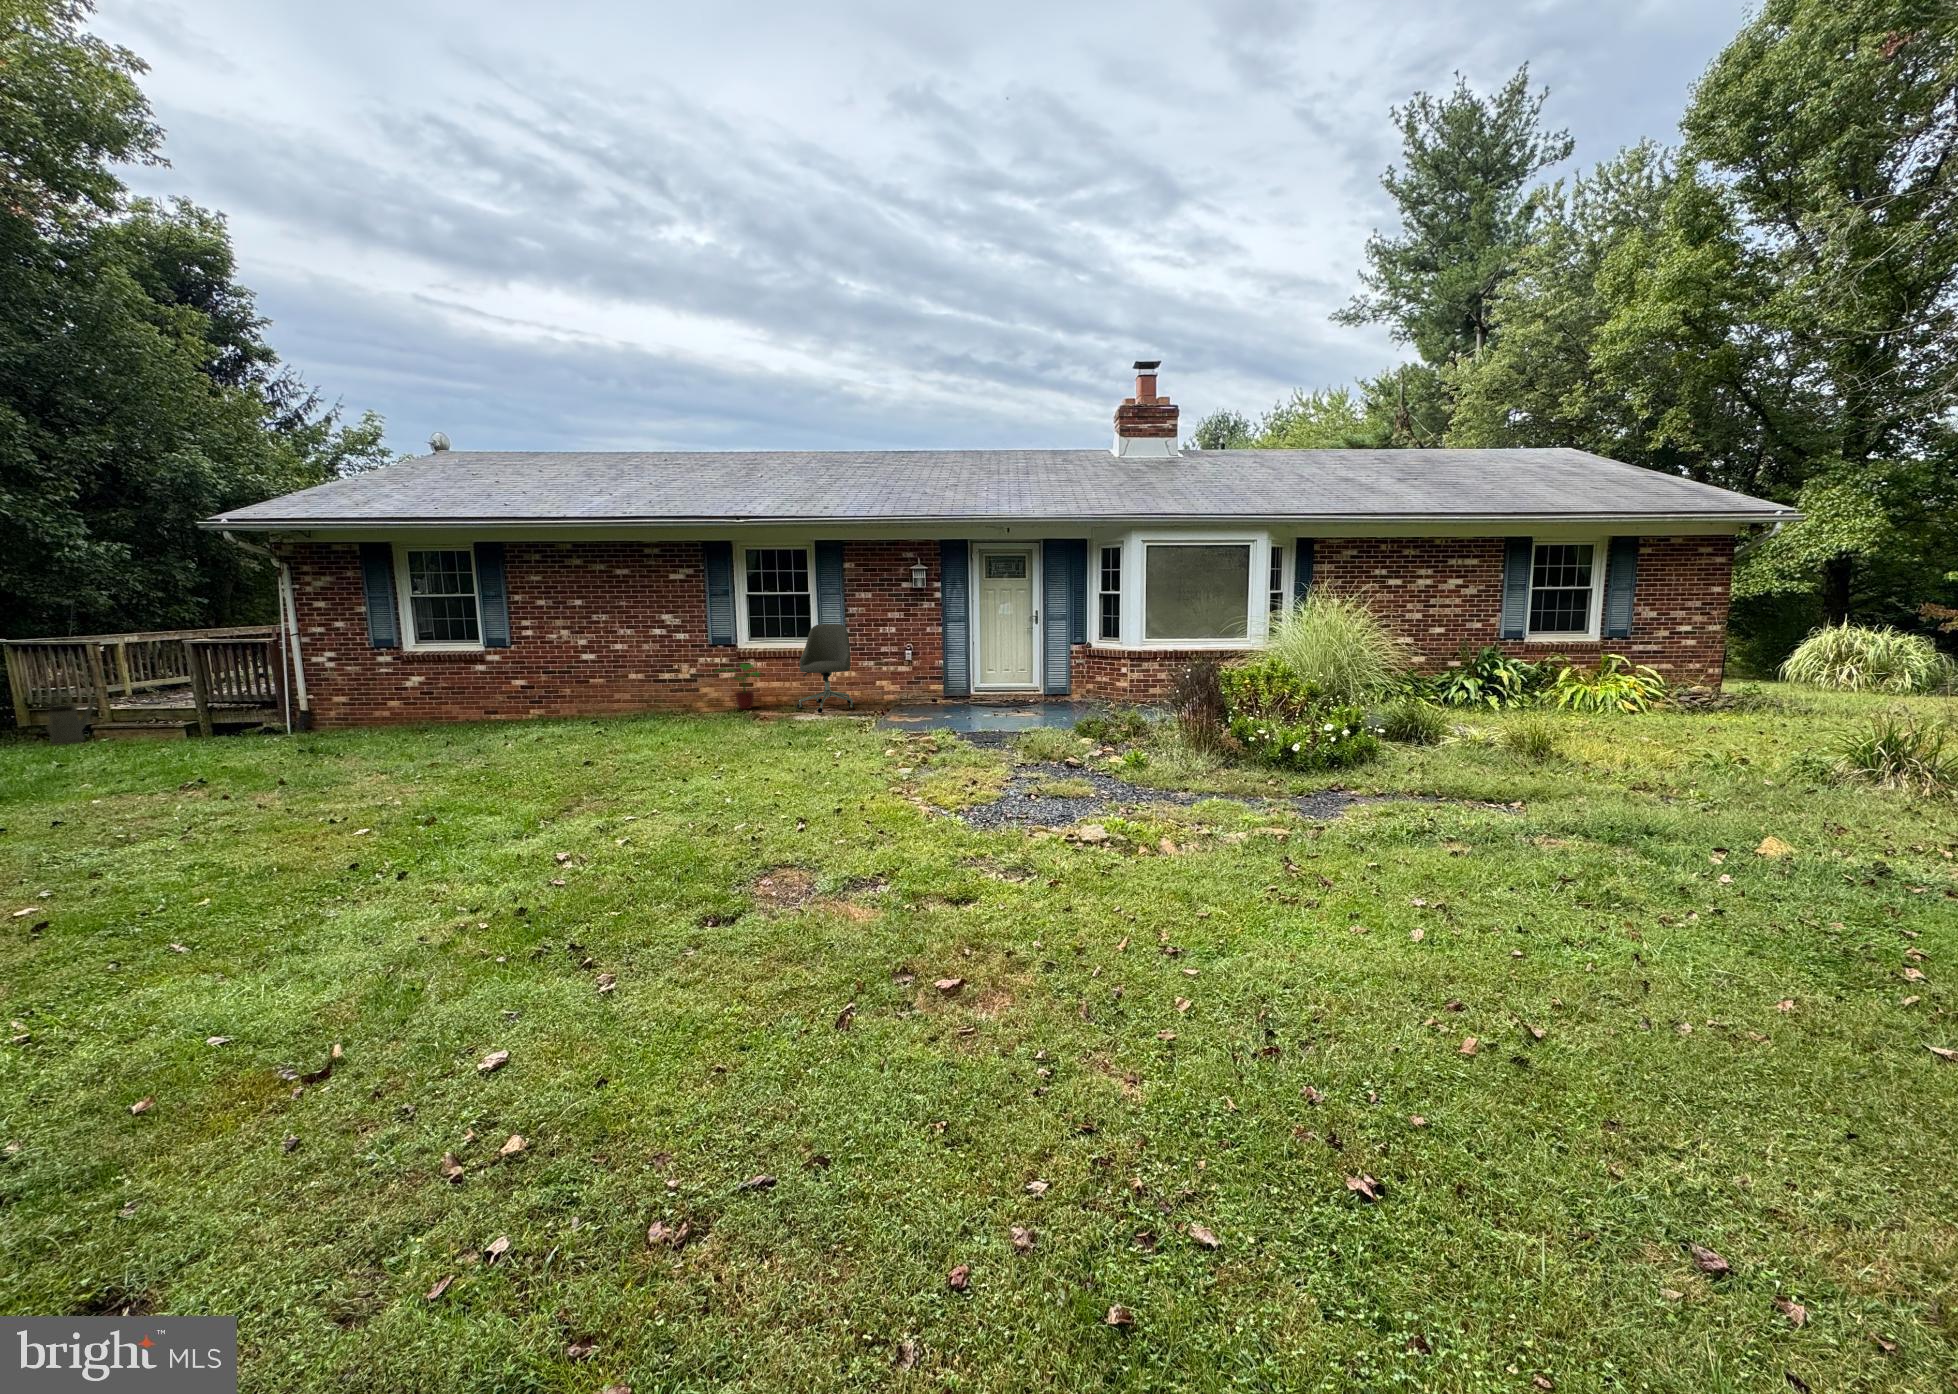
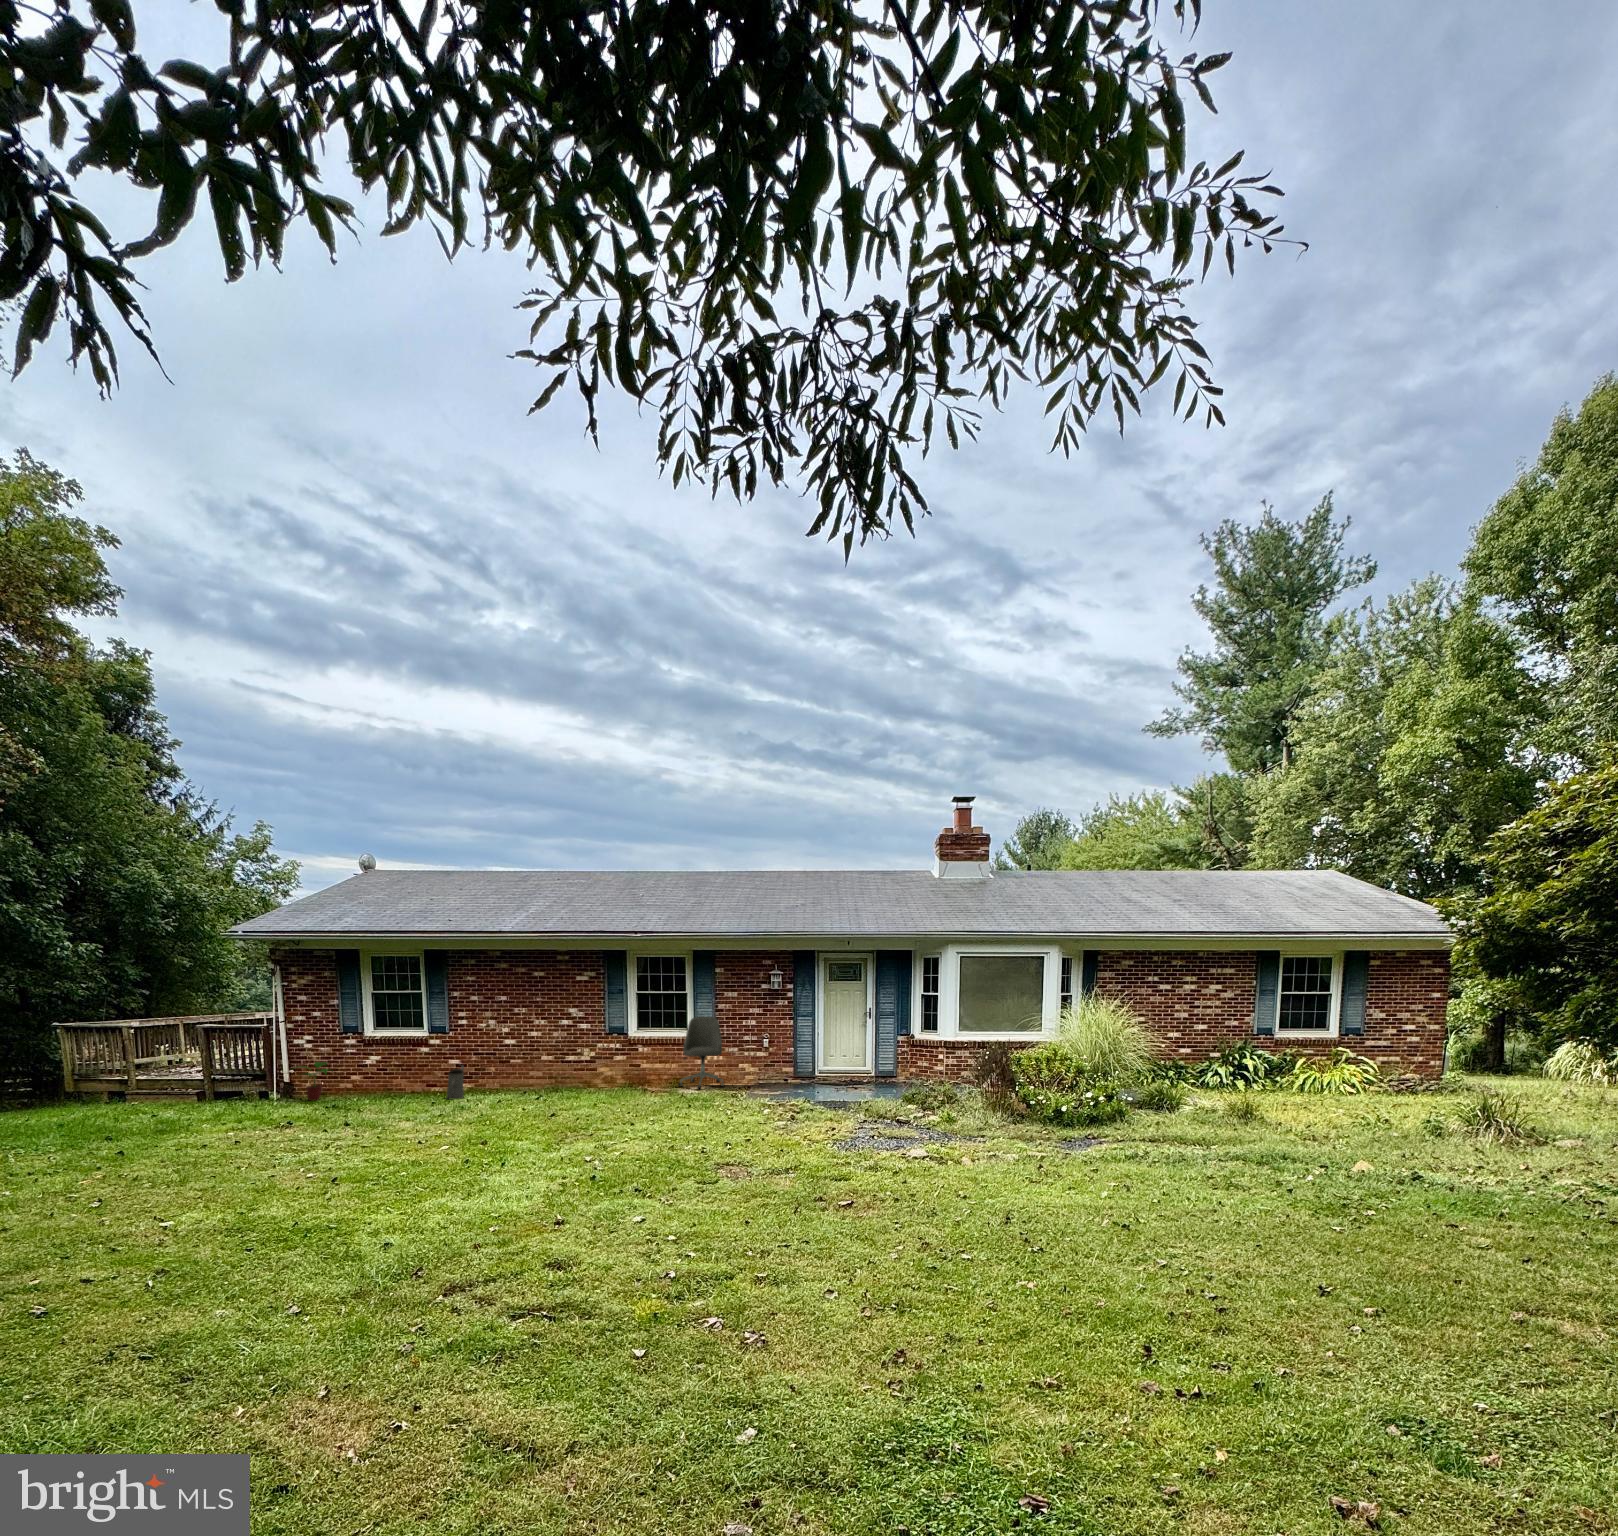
potted plant: present [717,664,765,709] -> present [297,1062,333,1101]
watering can: present [46,698,96,745] -> present [446,1065,464,1099]

